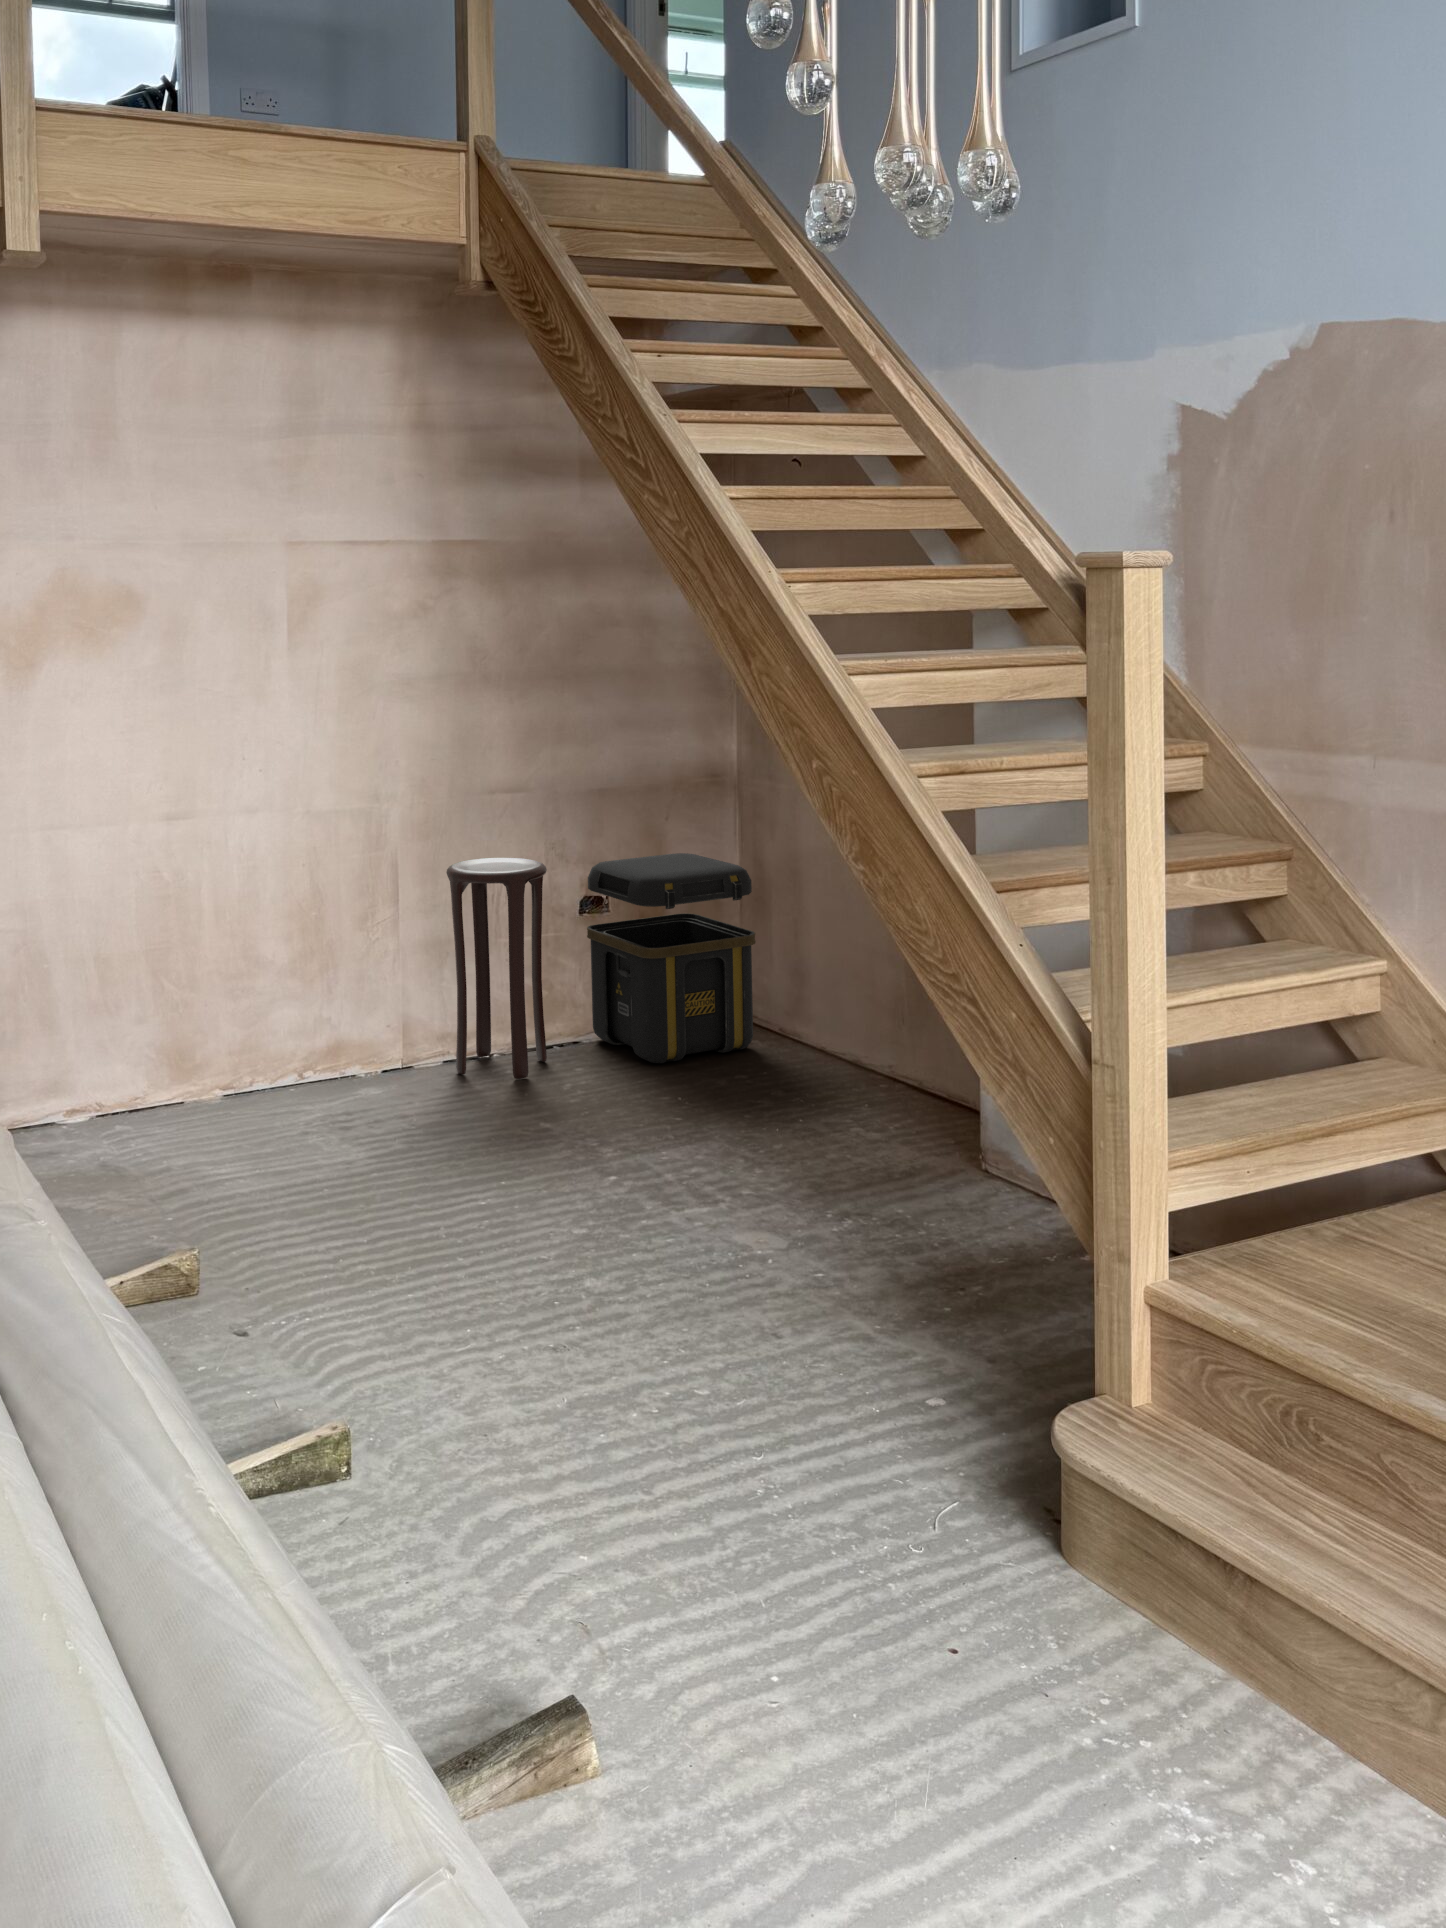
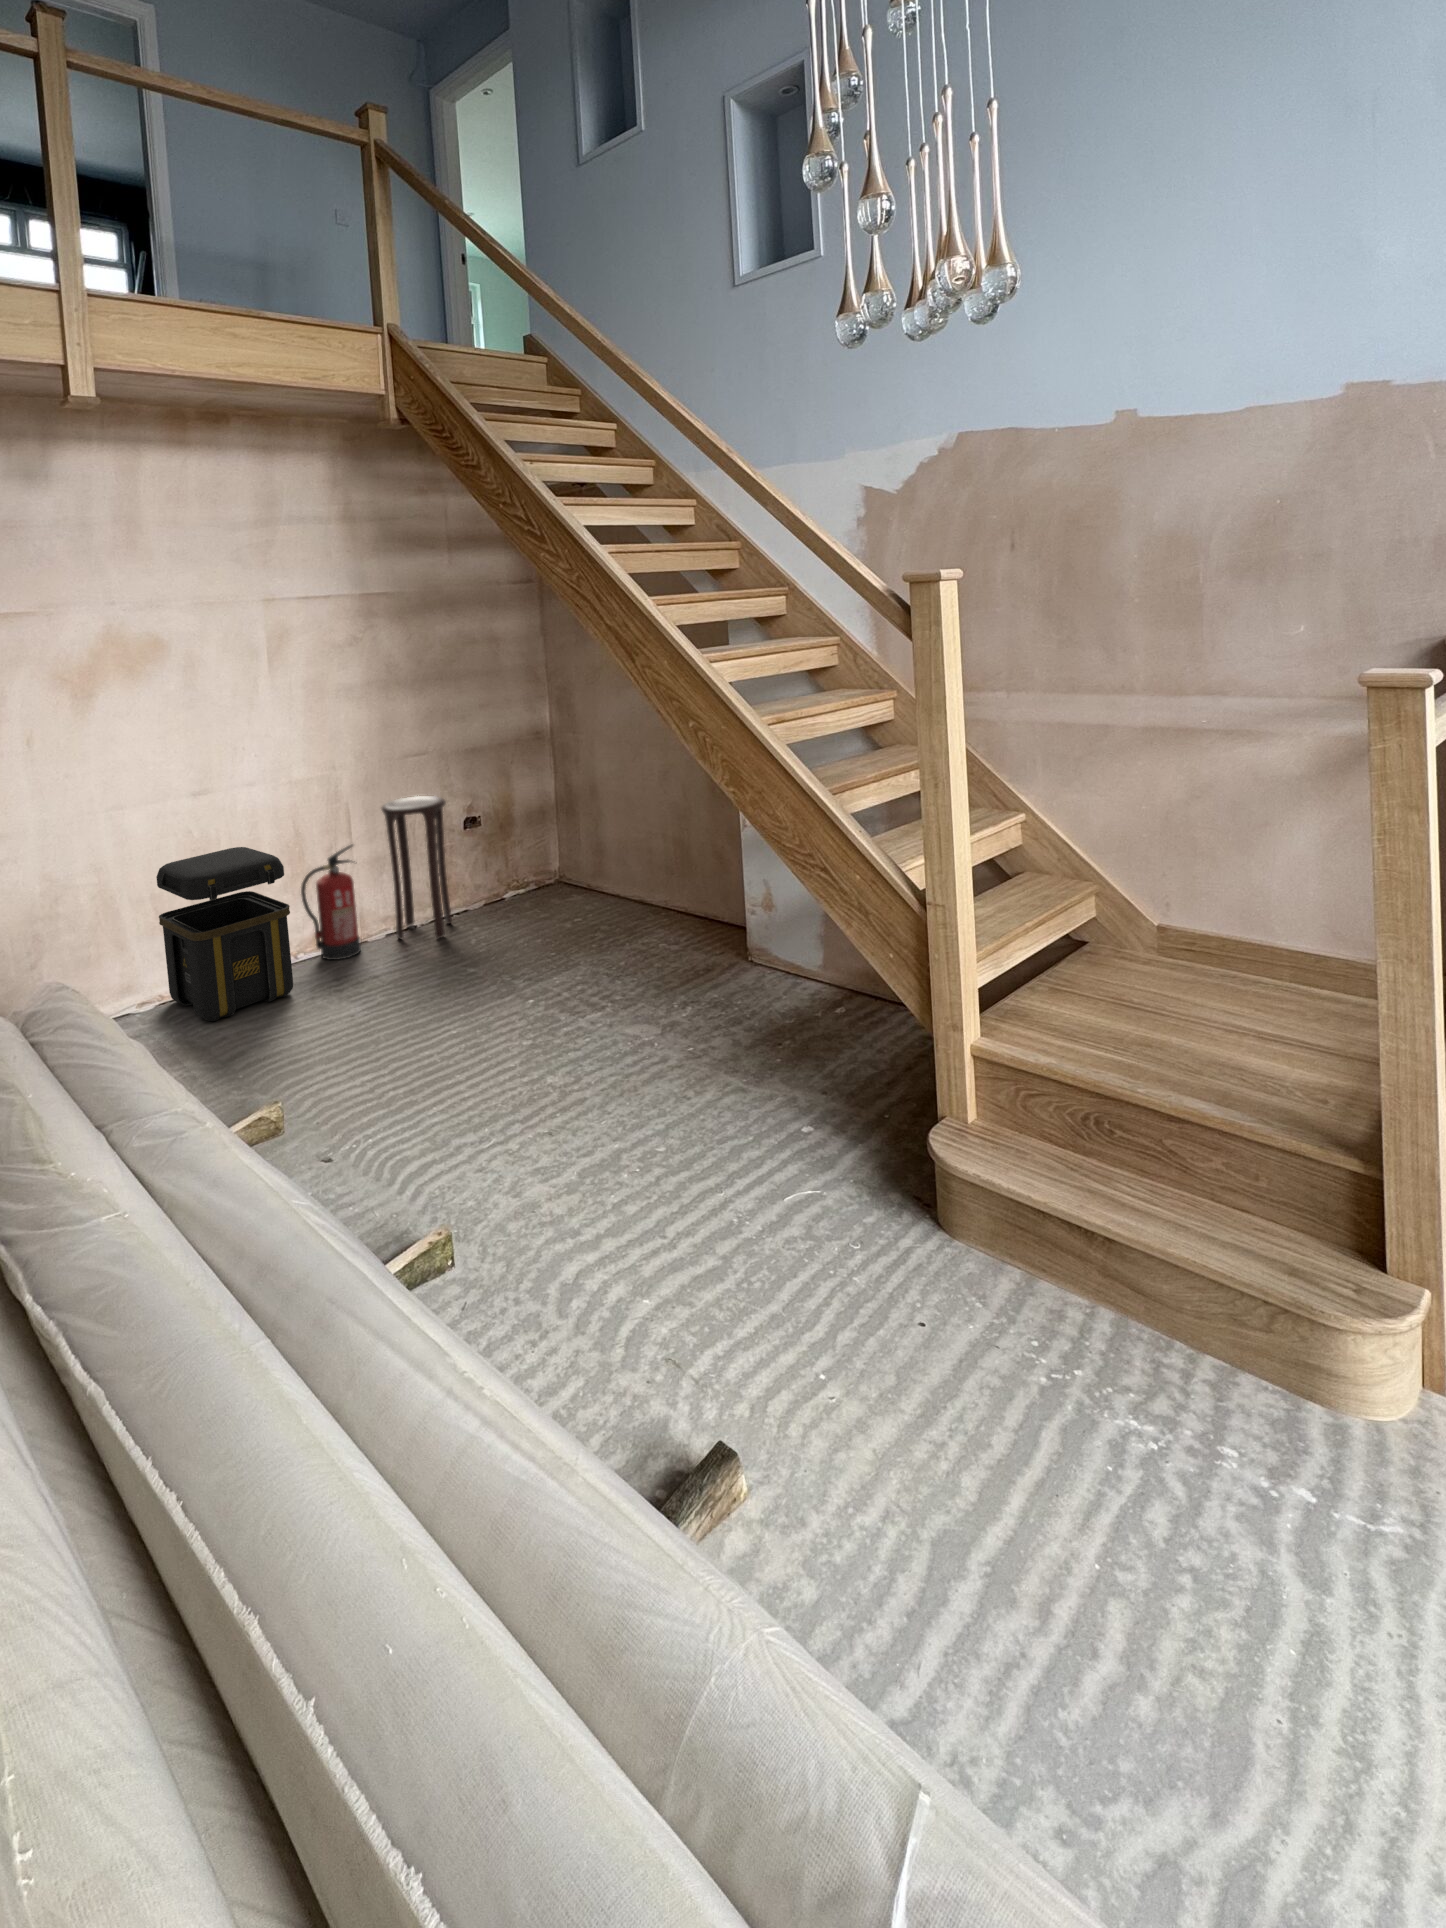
toolbox: present [587,853,756,1063] -> present [156,847,293,1021]
fire extinguisher: none [313,919,401,1091] -> present [301,845,361,960]

